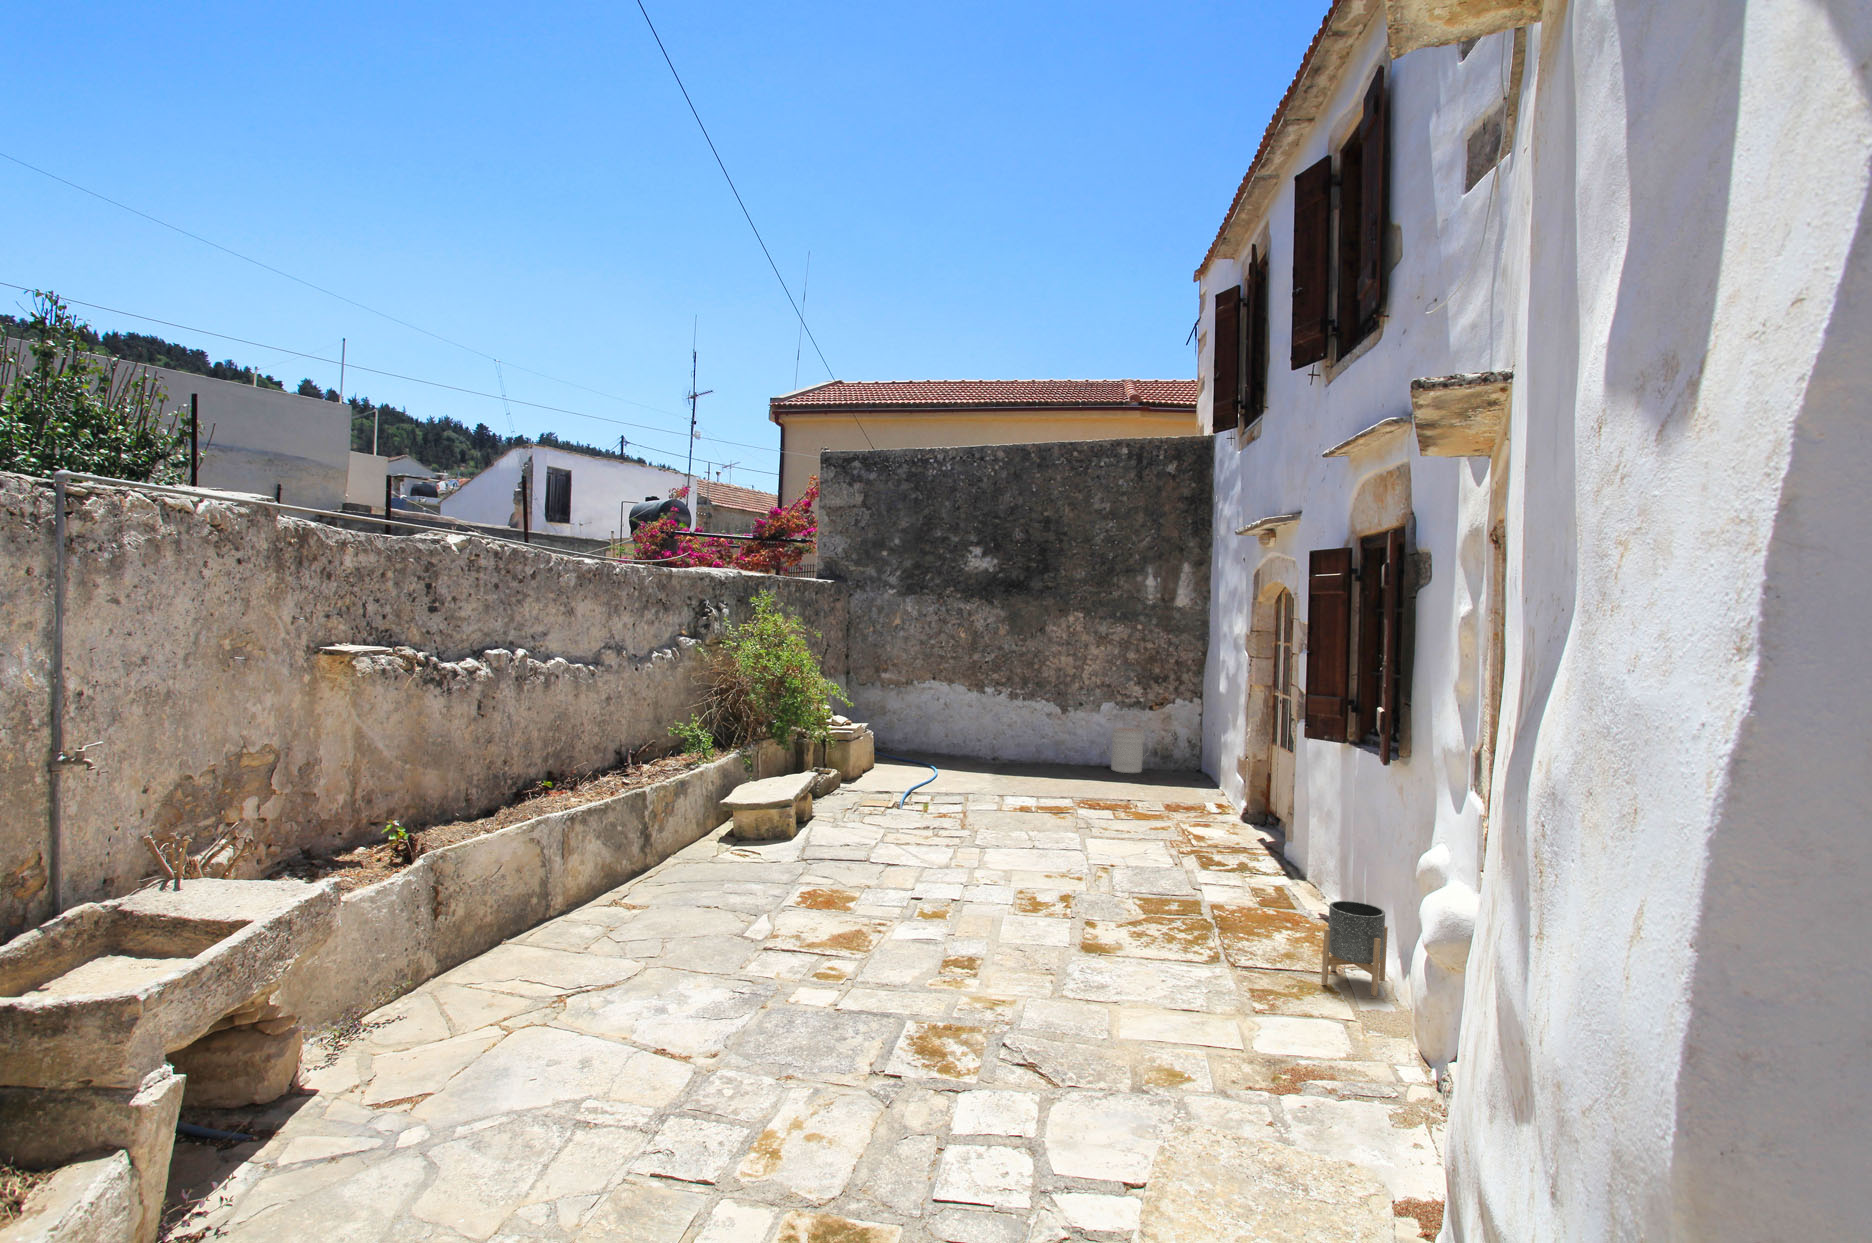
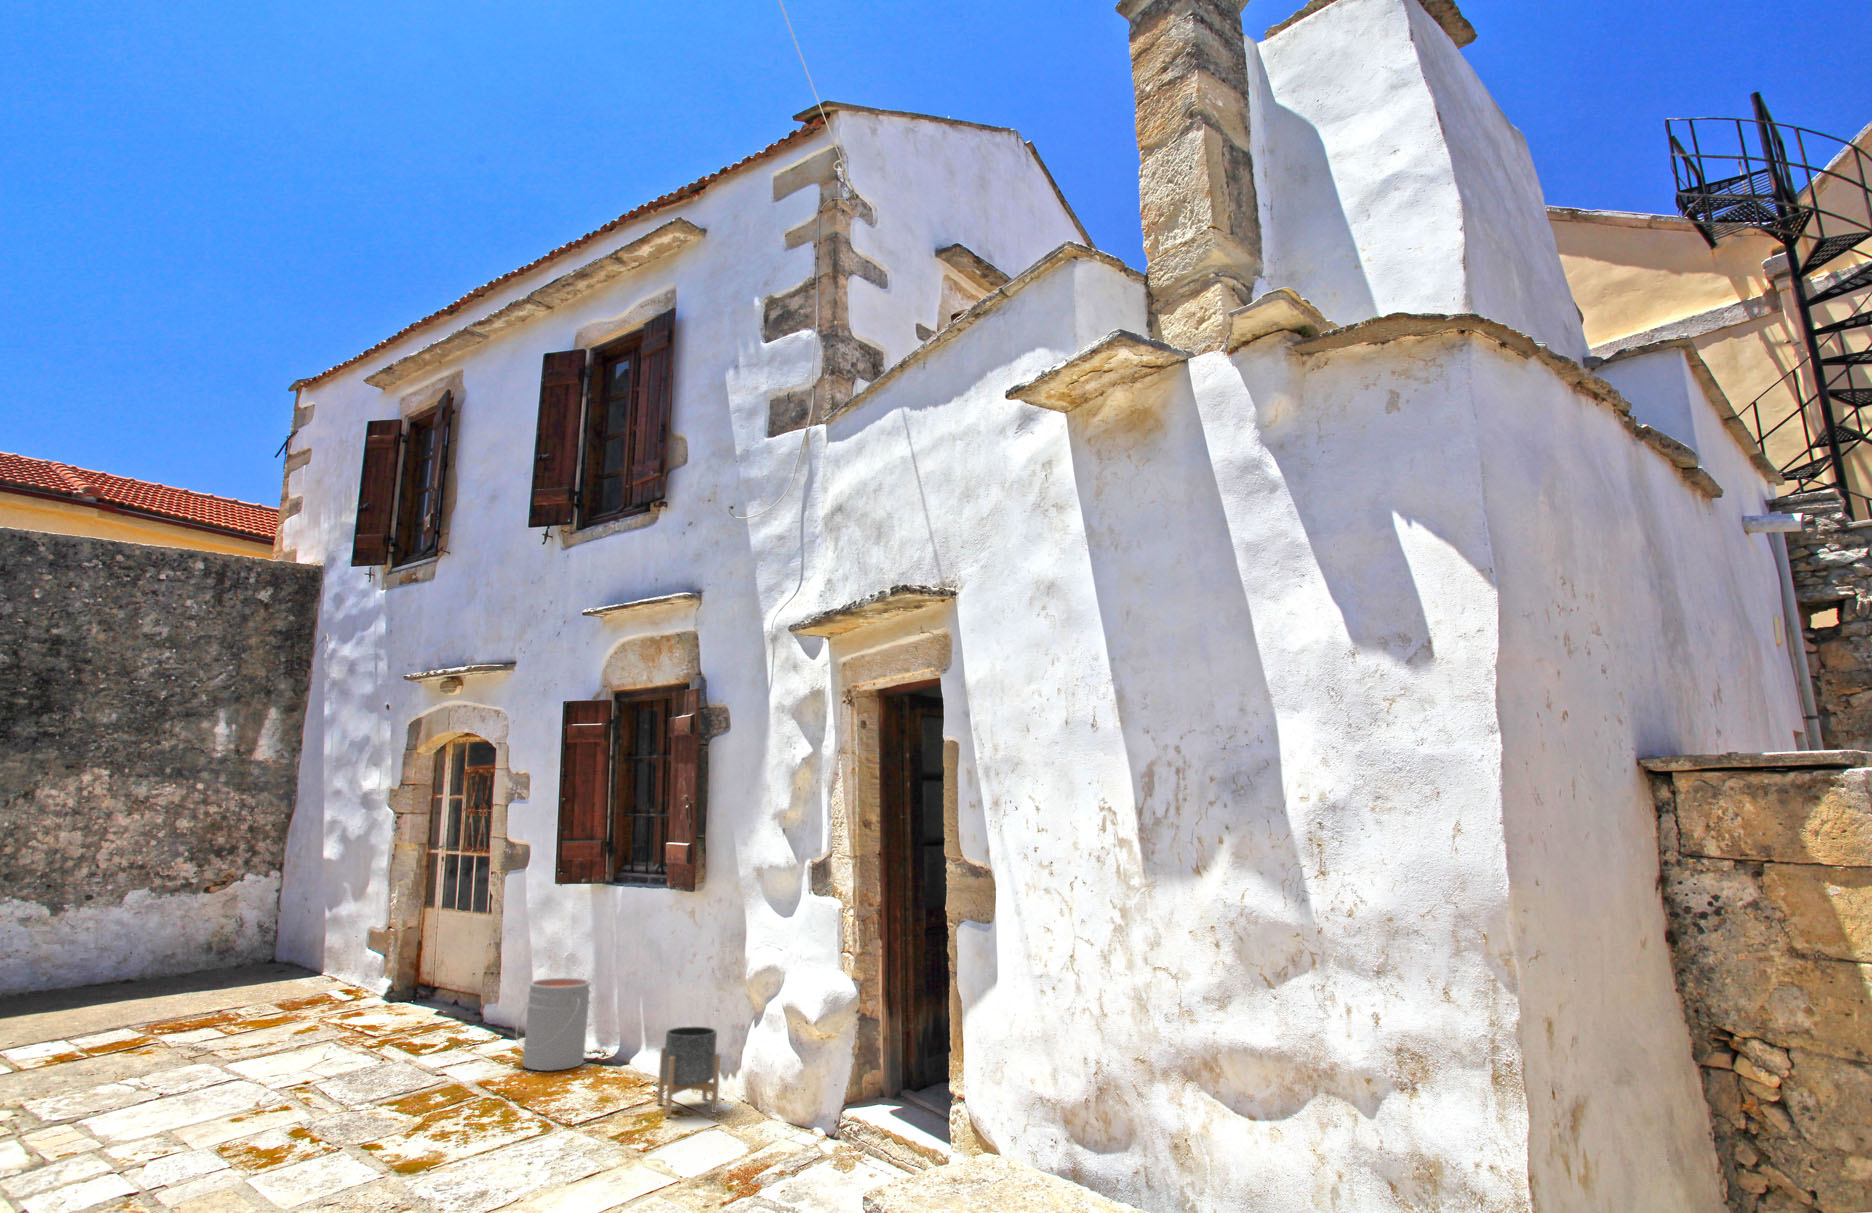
bucket: present [1111,727,1151,773] -> present [523,978,590,1071]

